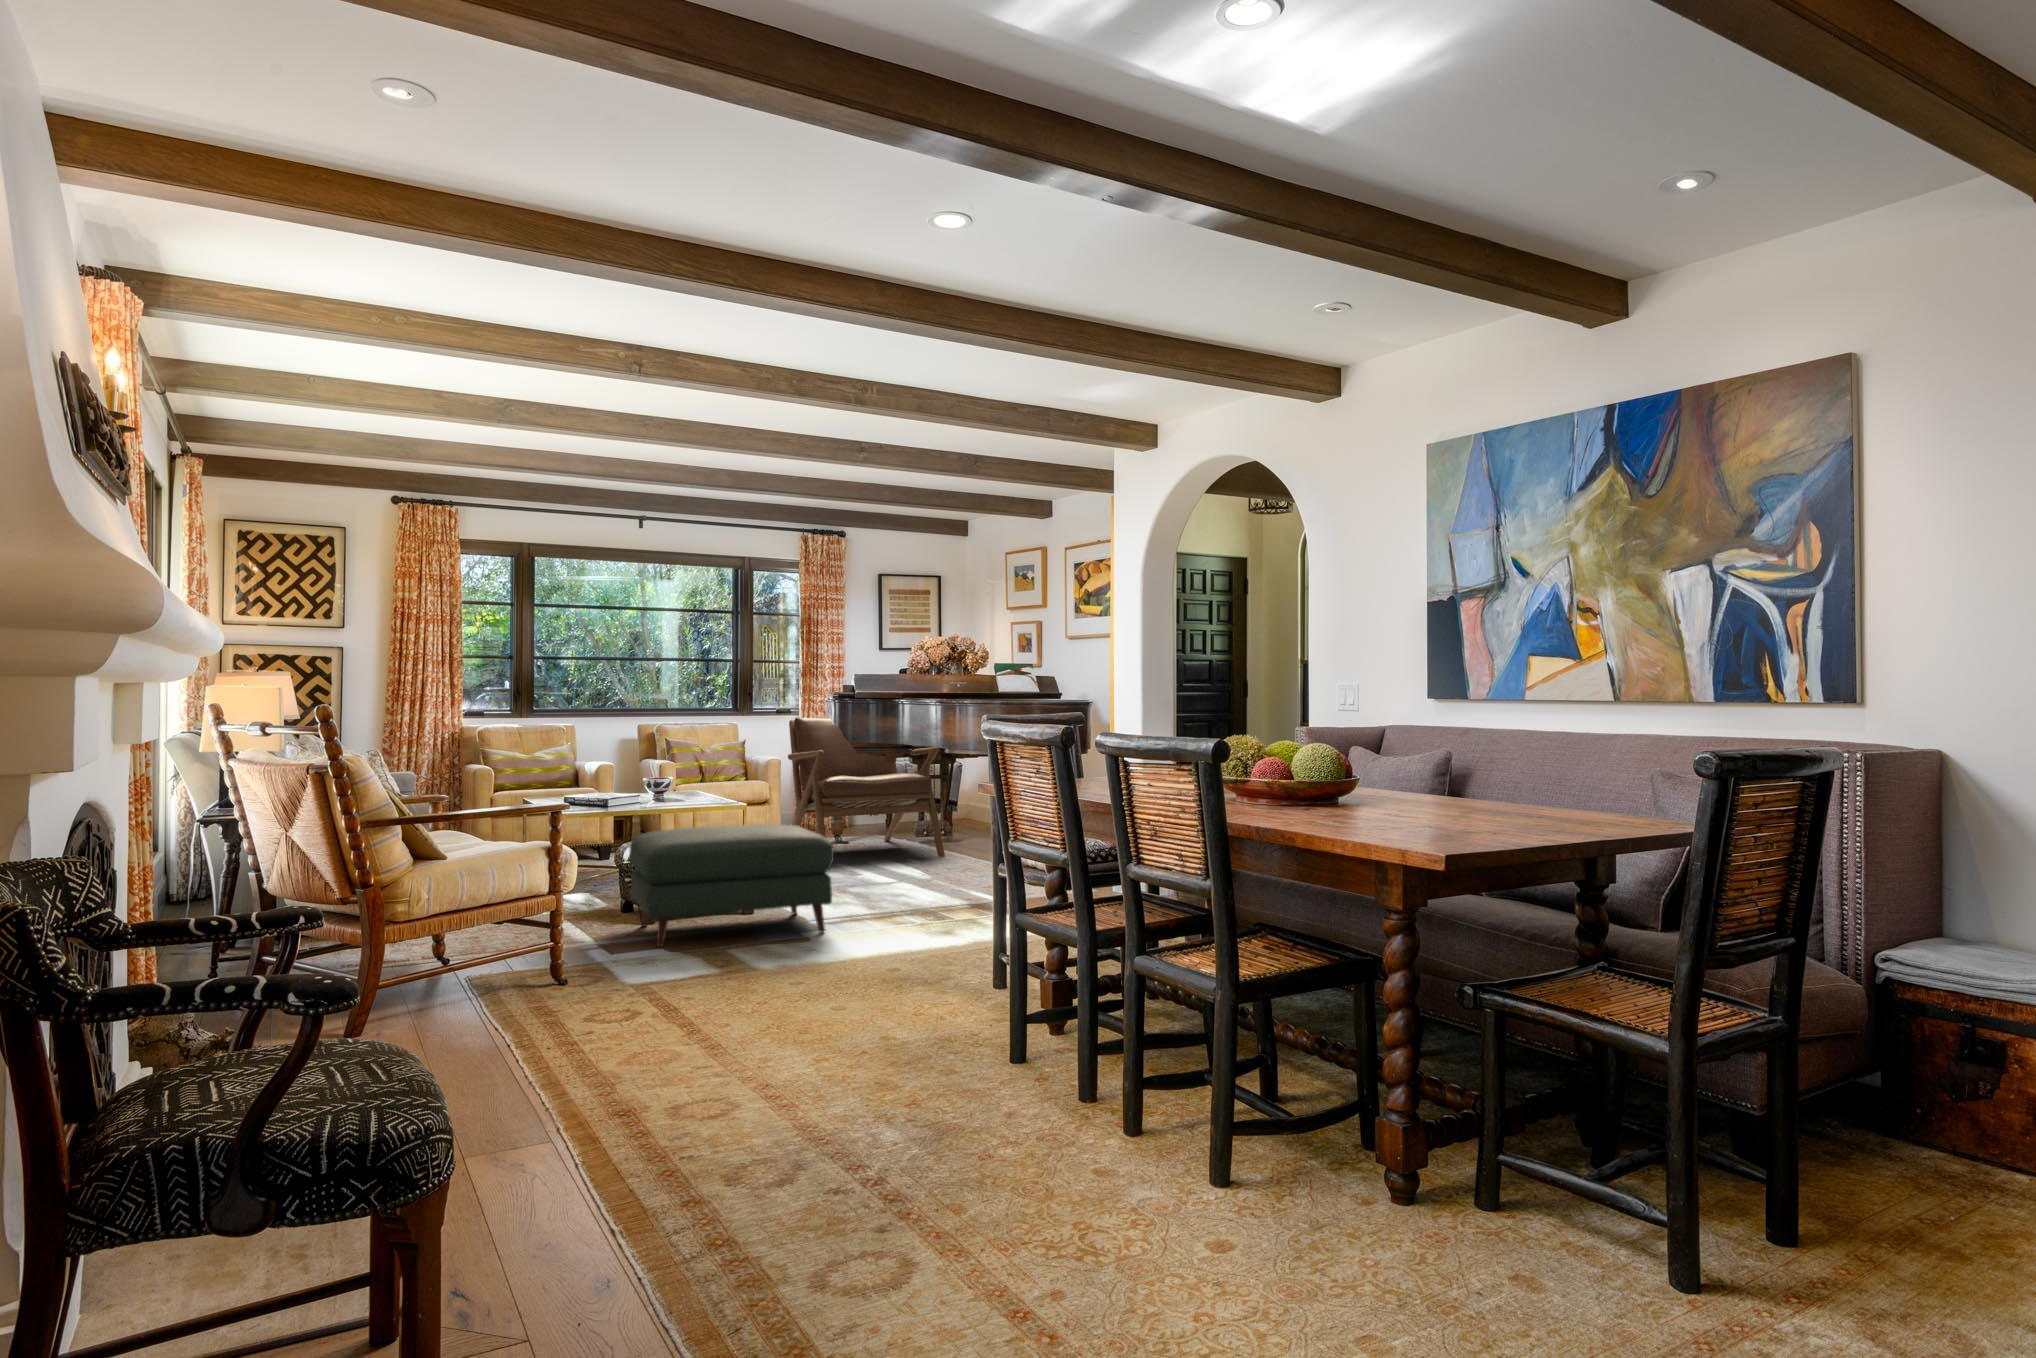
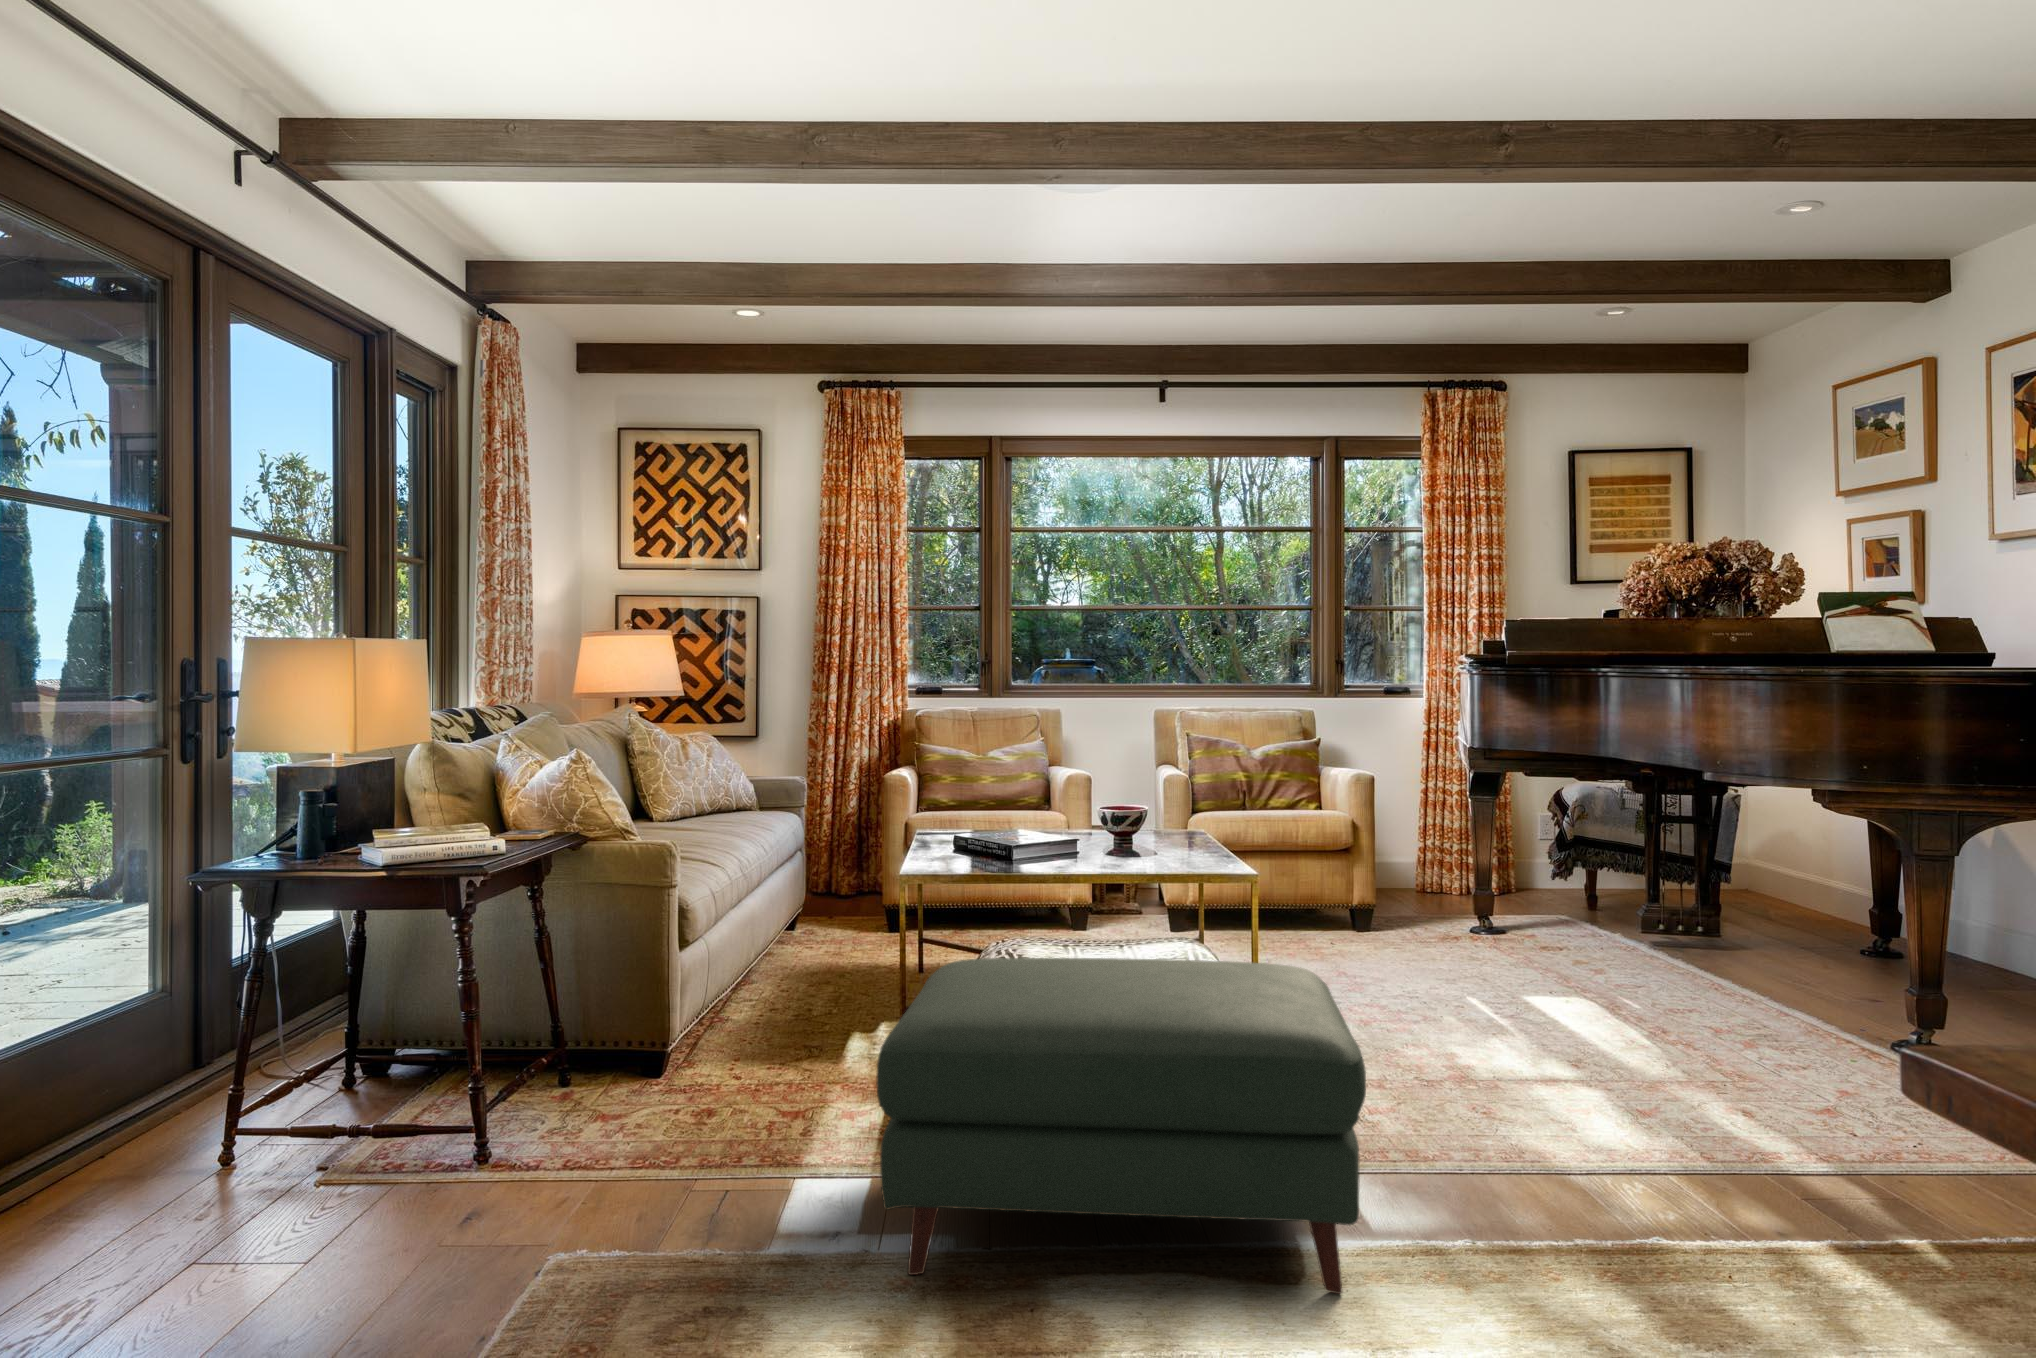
lounge chair: present [788,718,945,857] -> none [1382,700,1704,997]

